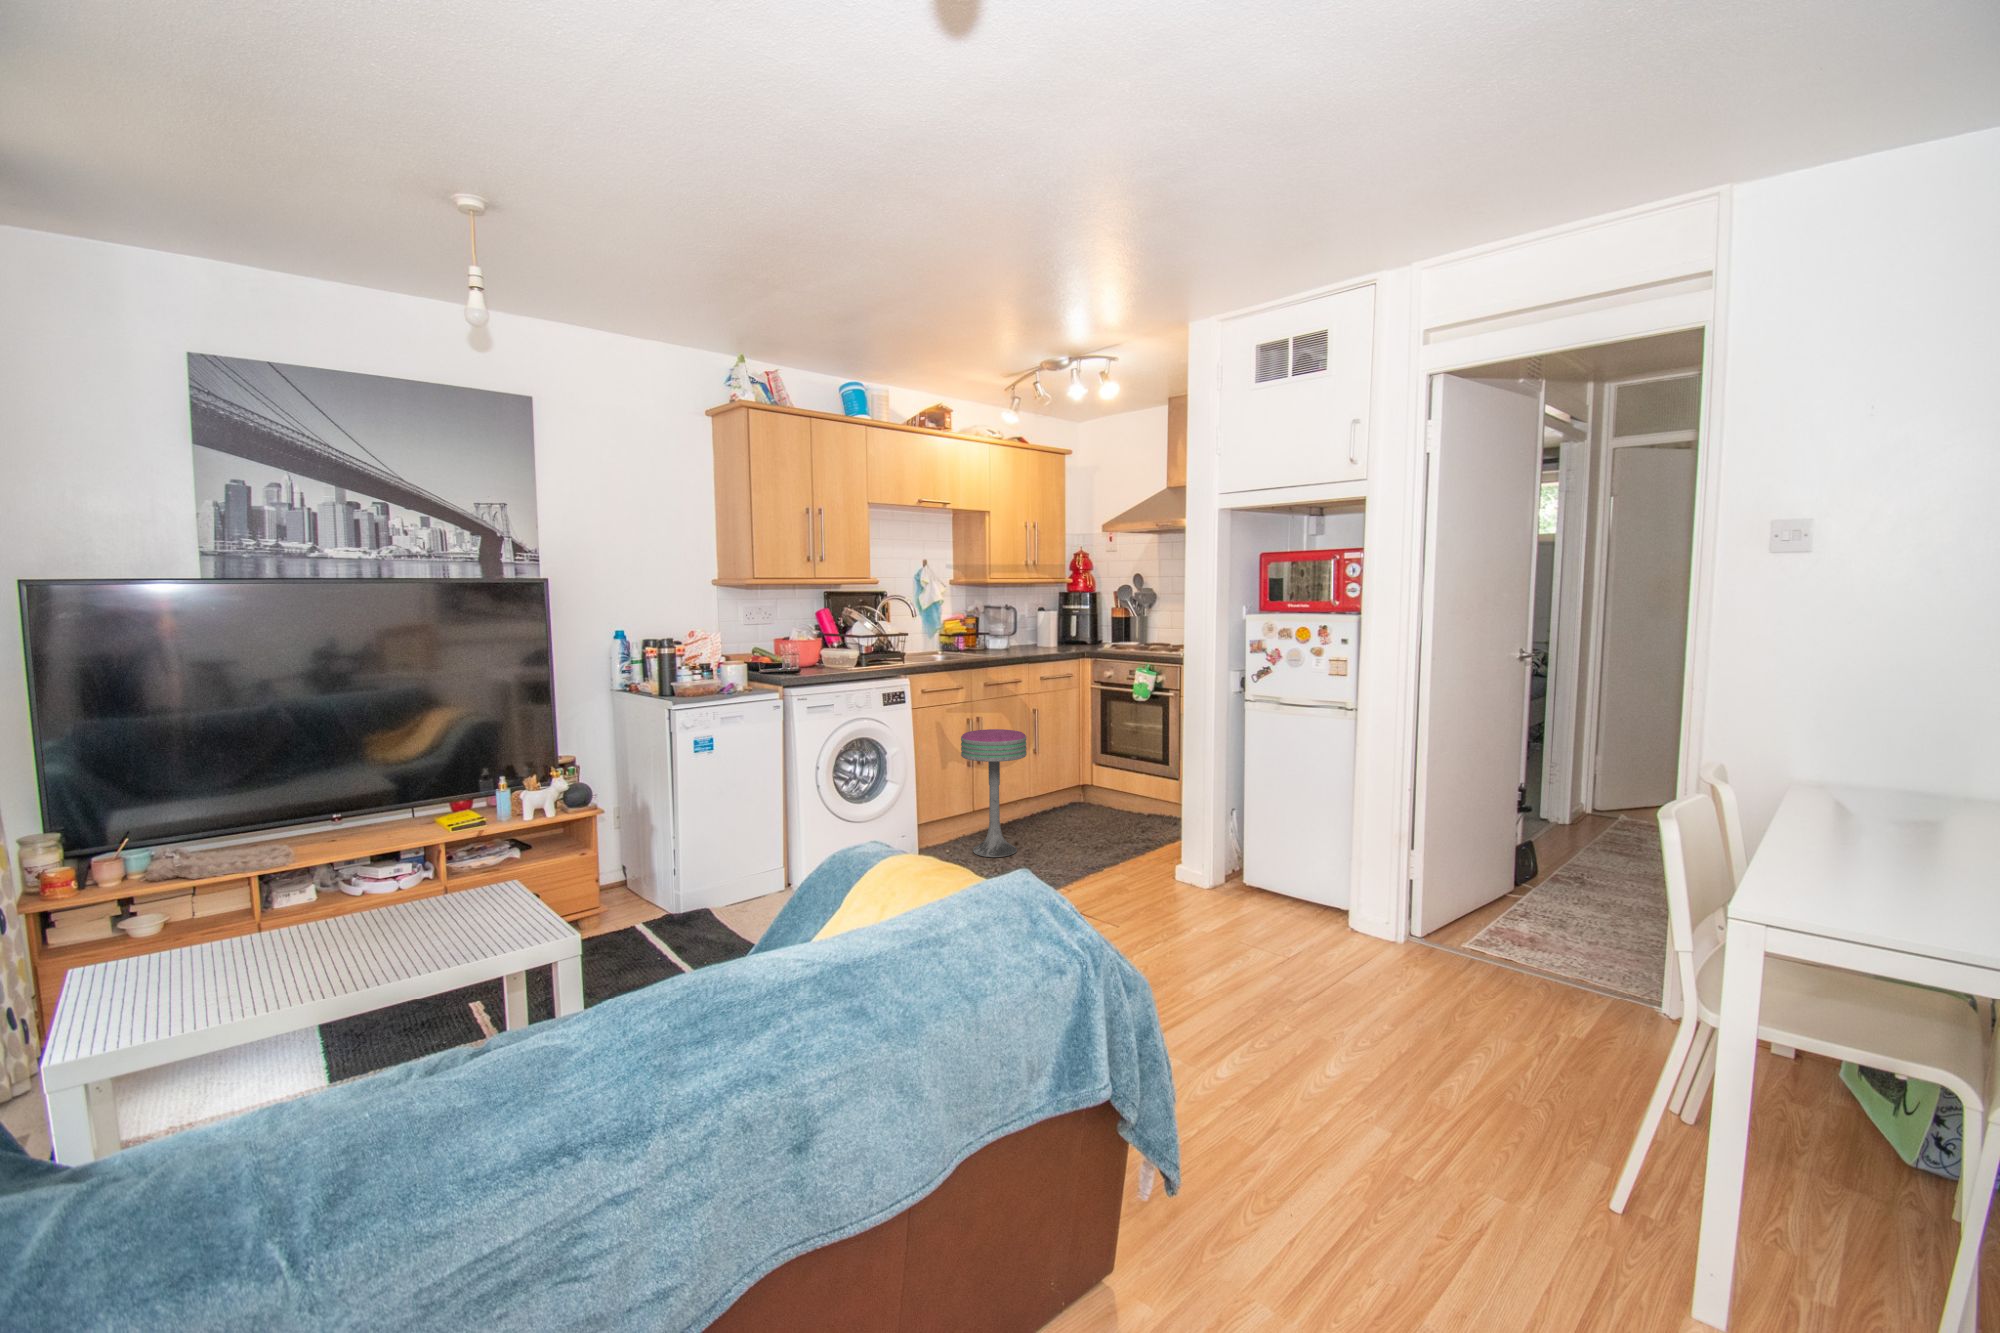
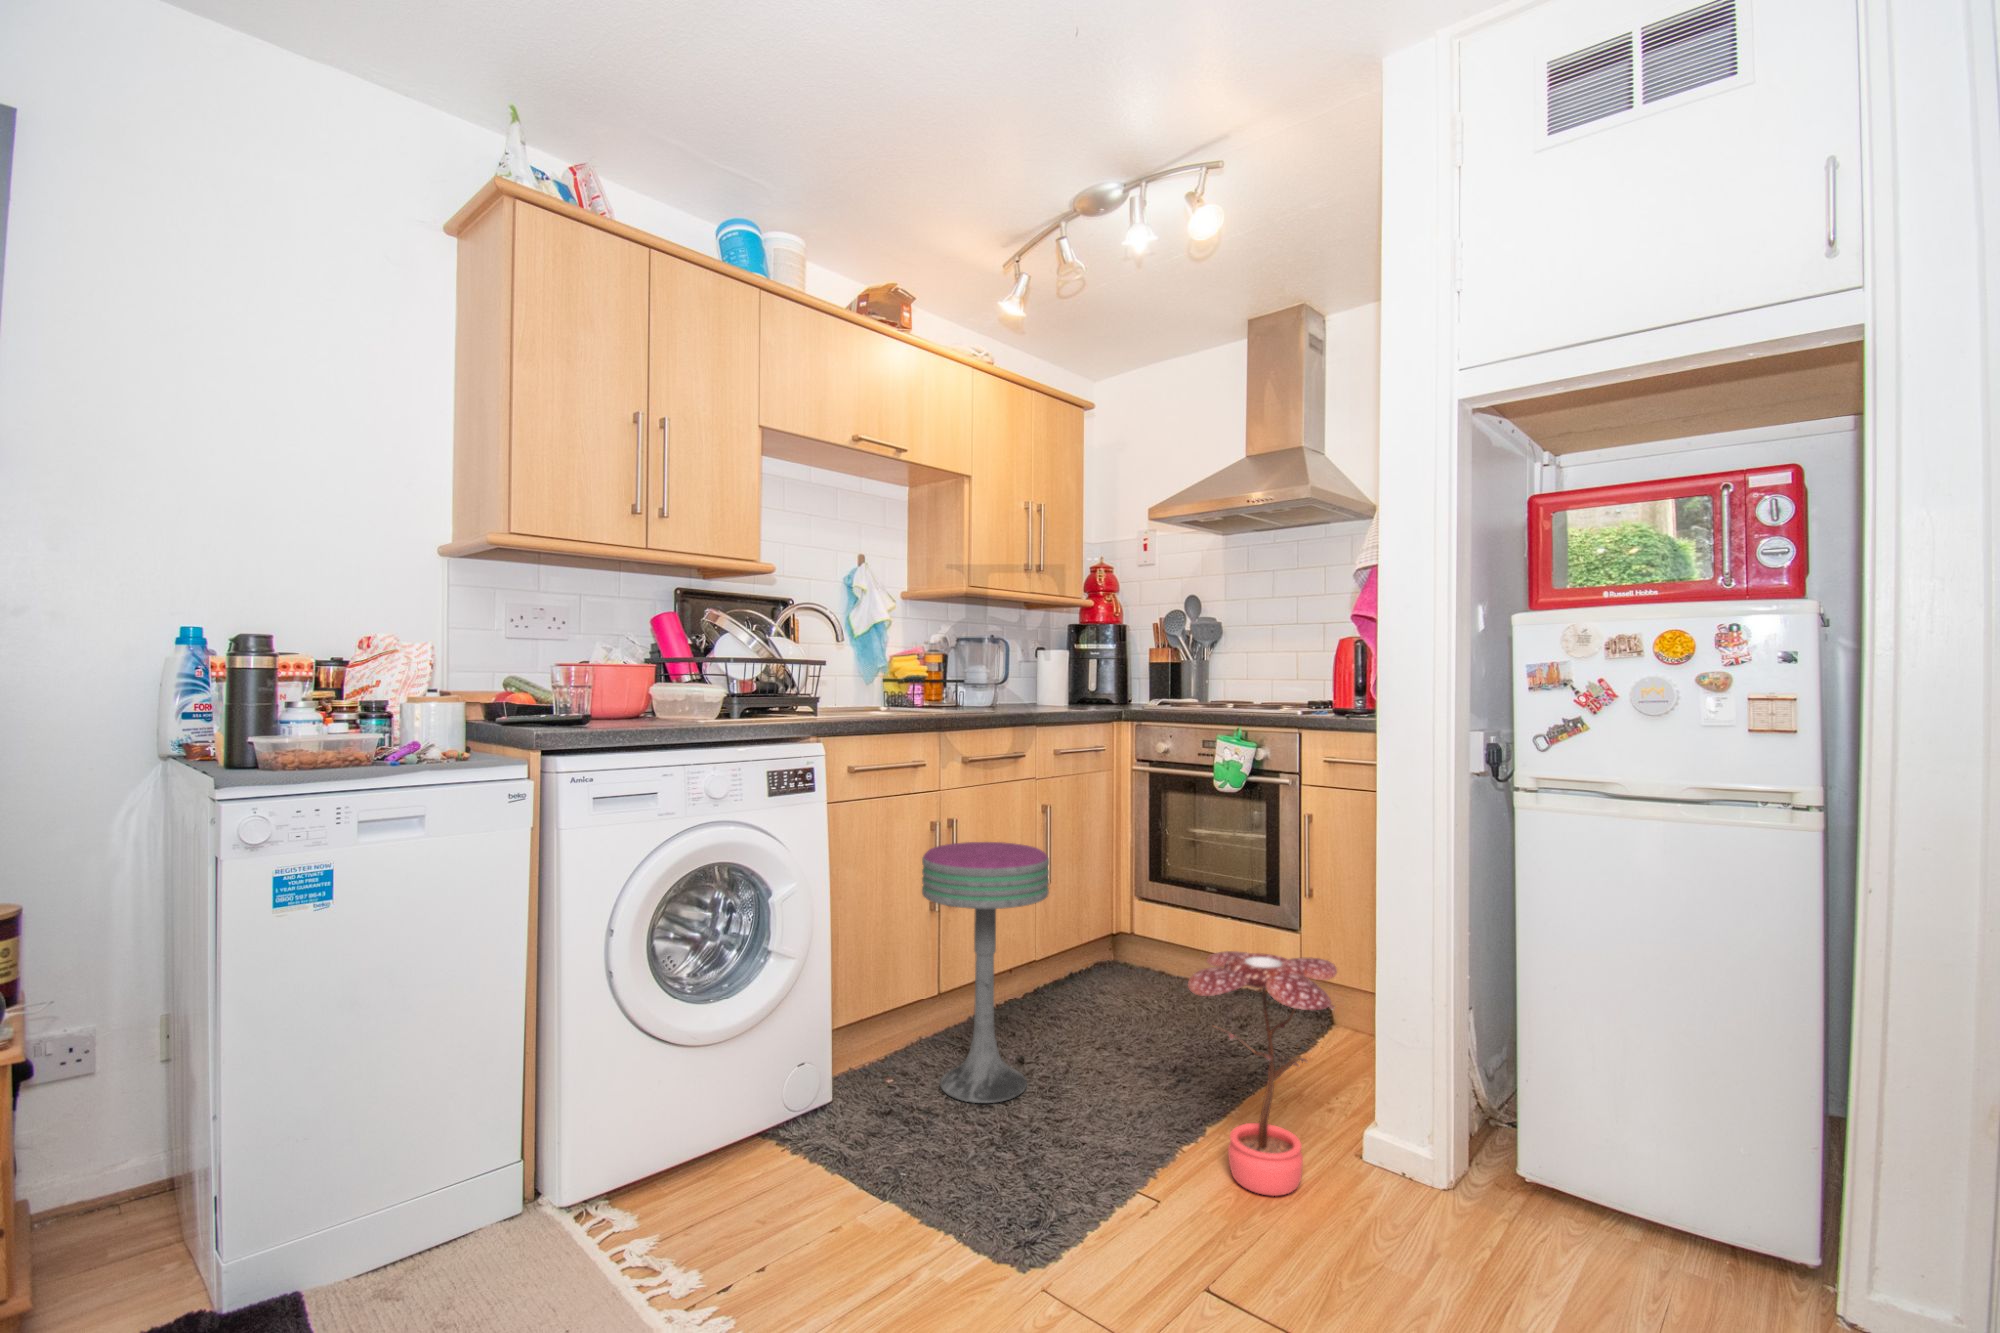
potted plant: none [1082,780,1157,887] -> present [1188,951,1337,1196]

